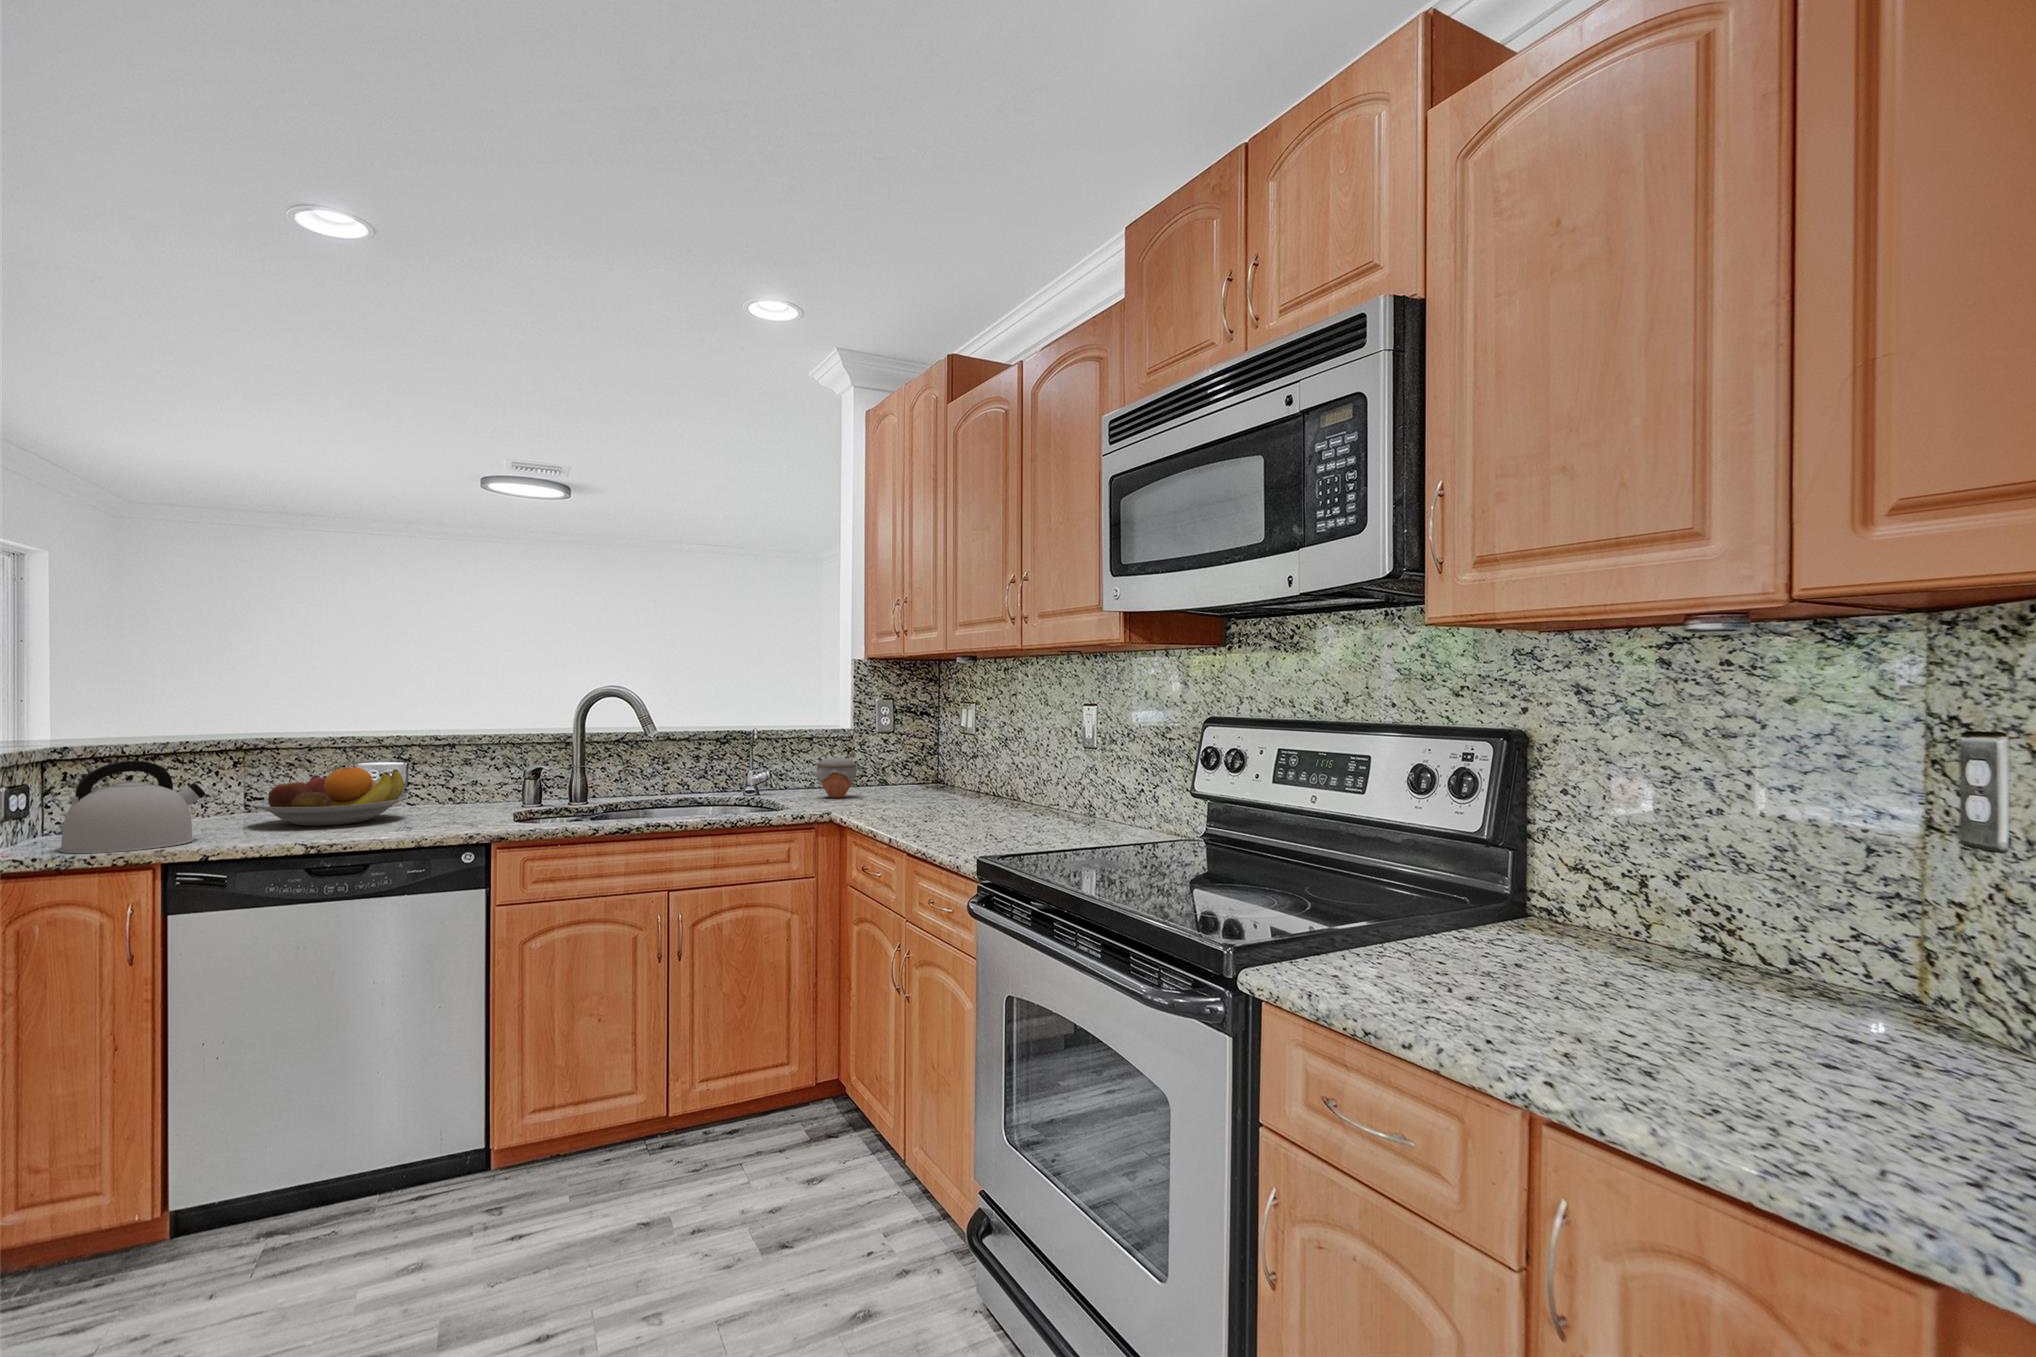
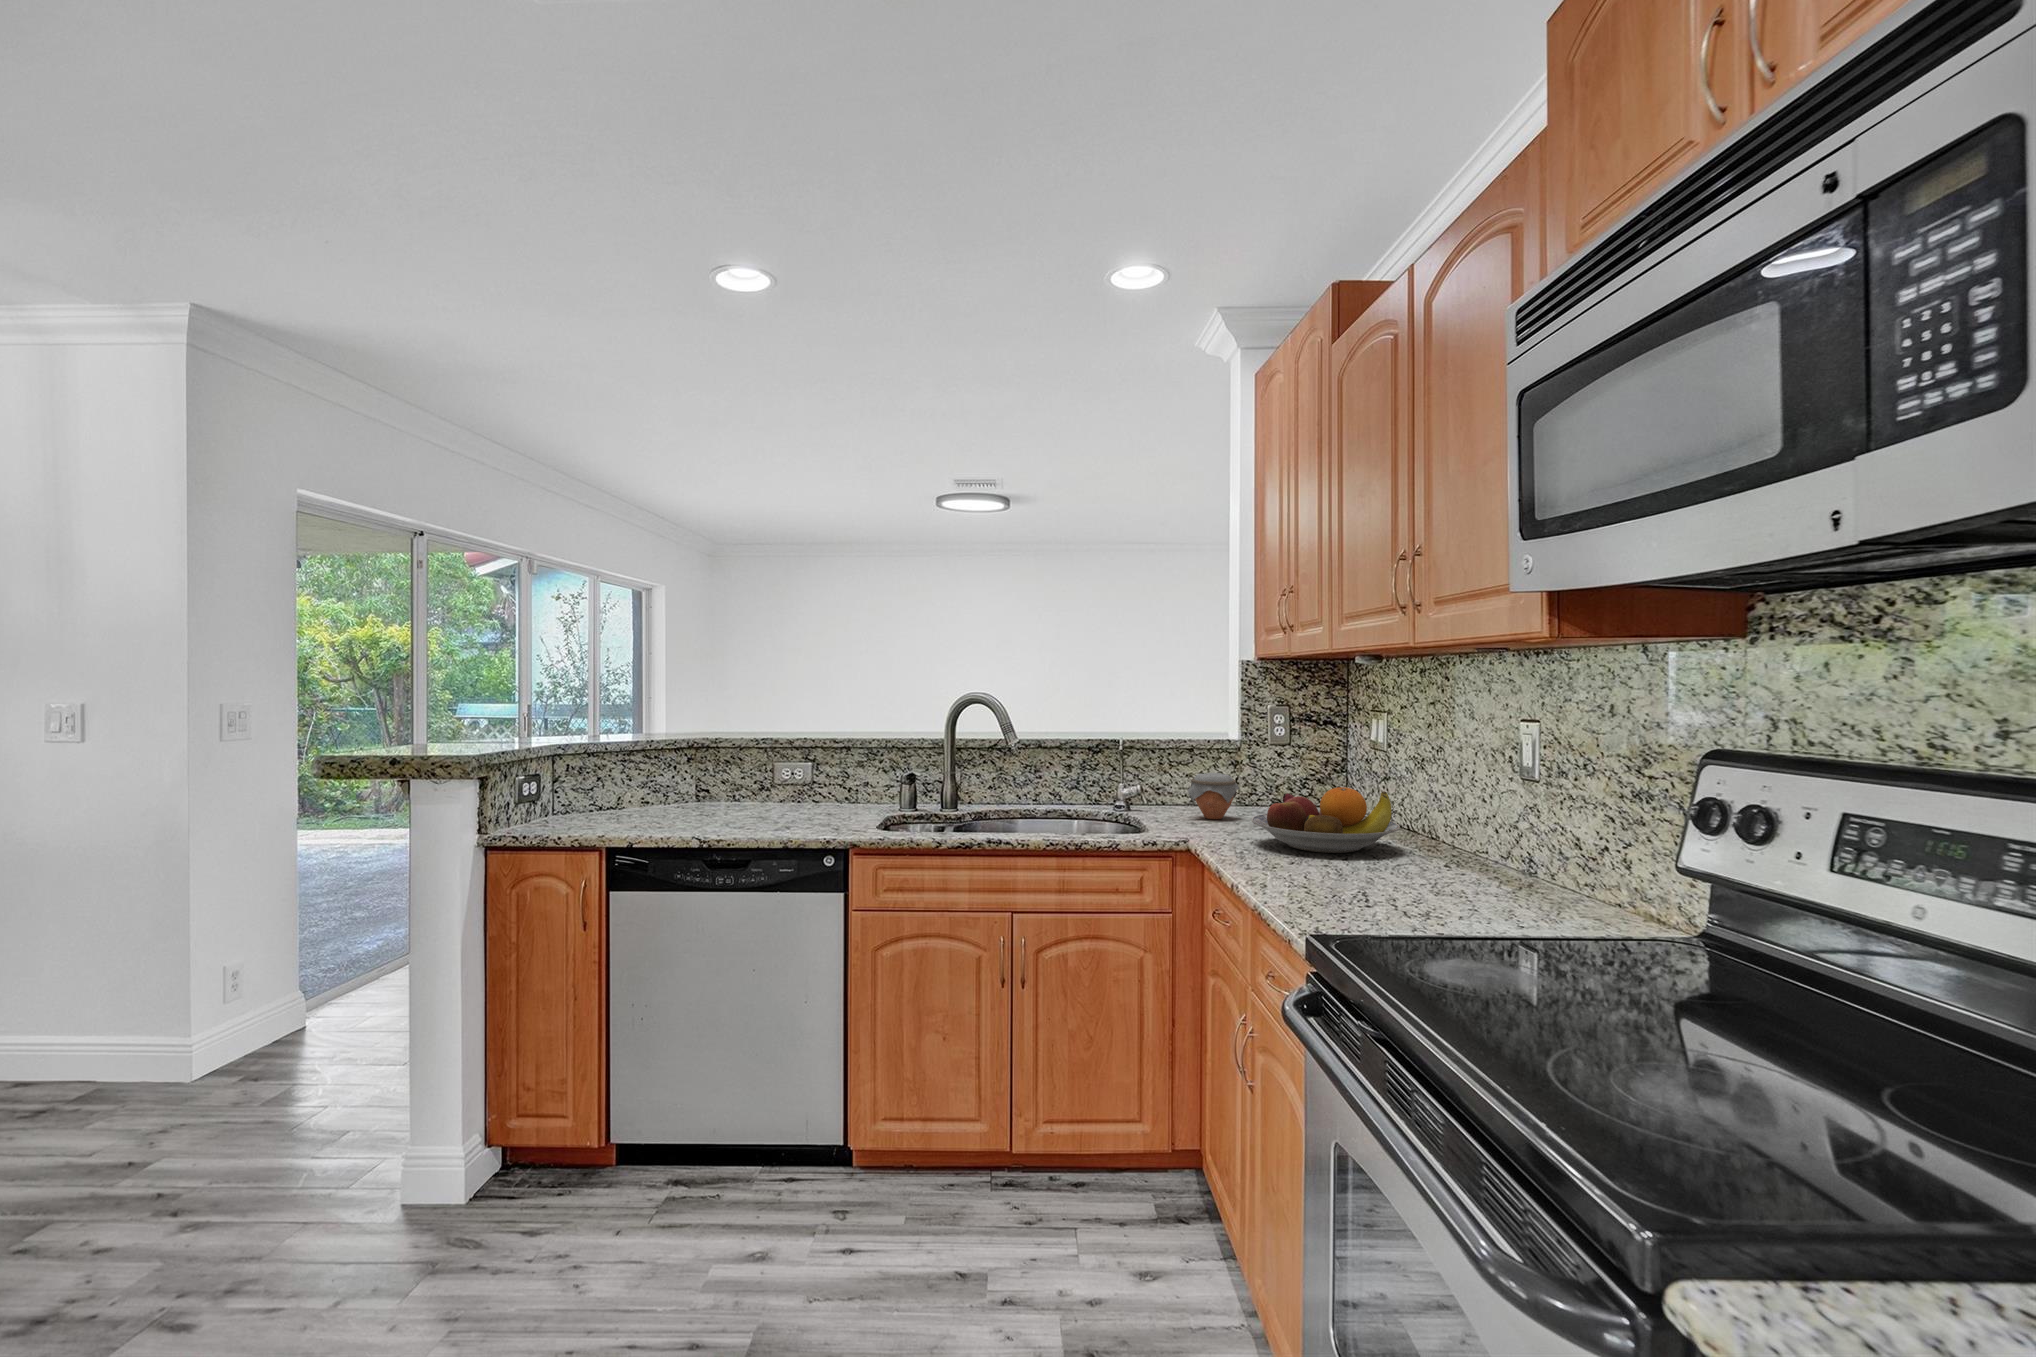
kettle: present [59,761,206,853] -> none [541,757,640,834]
fruit bowl: present [252,767,408,826] -> present [1251,787,1400,853]

